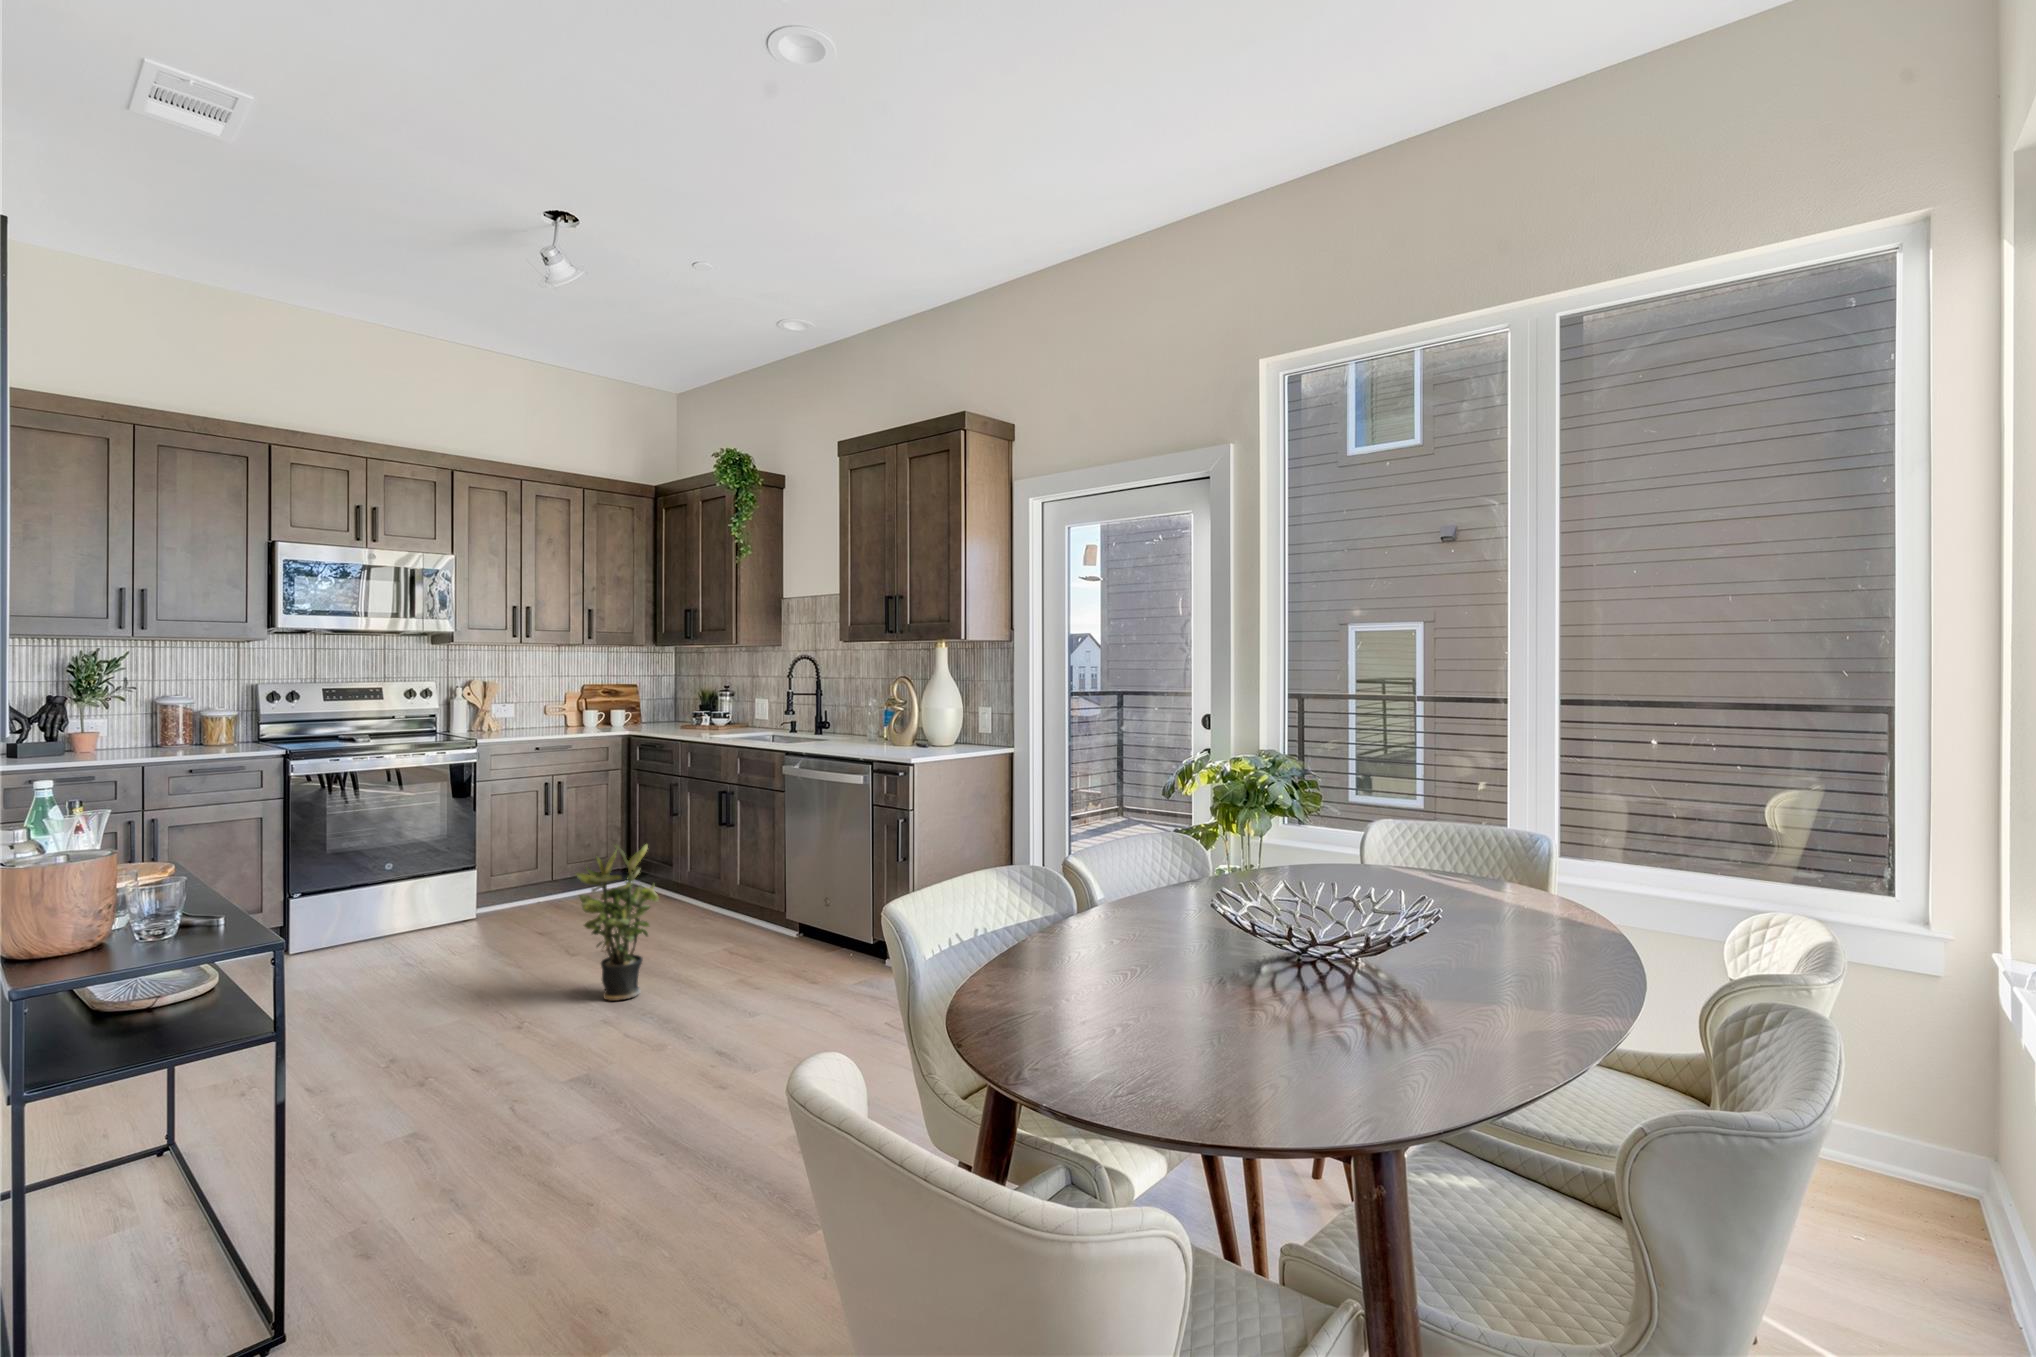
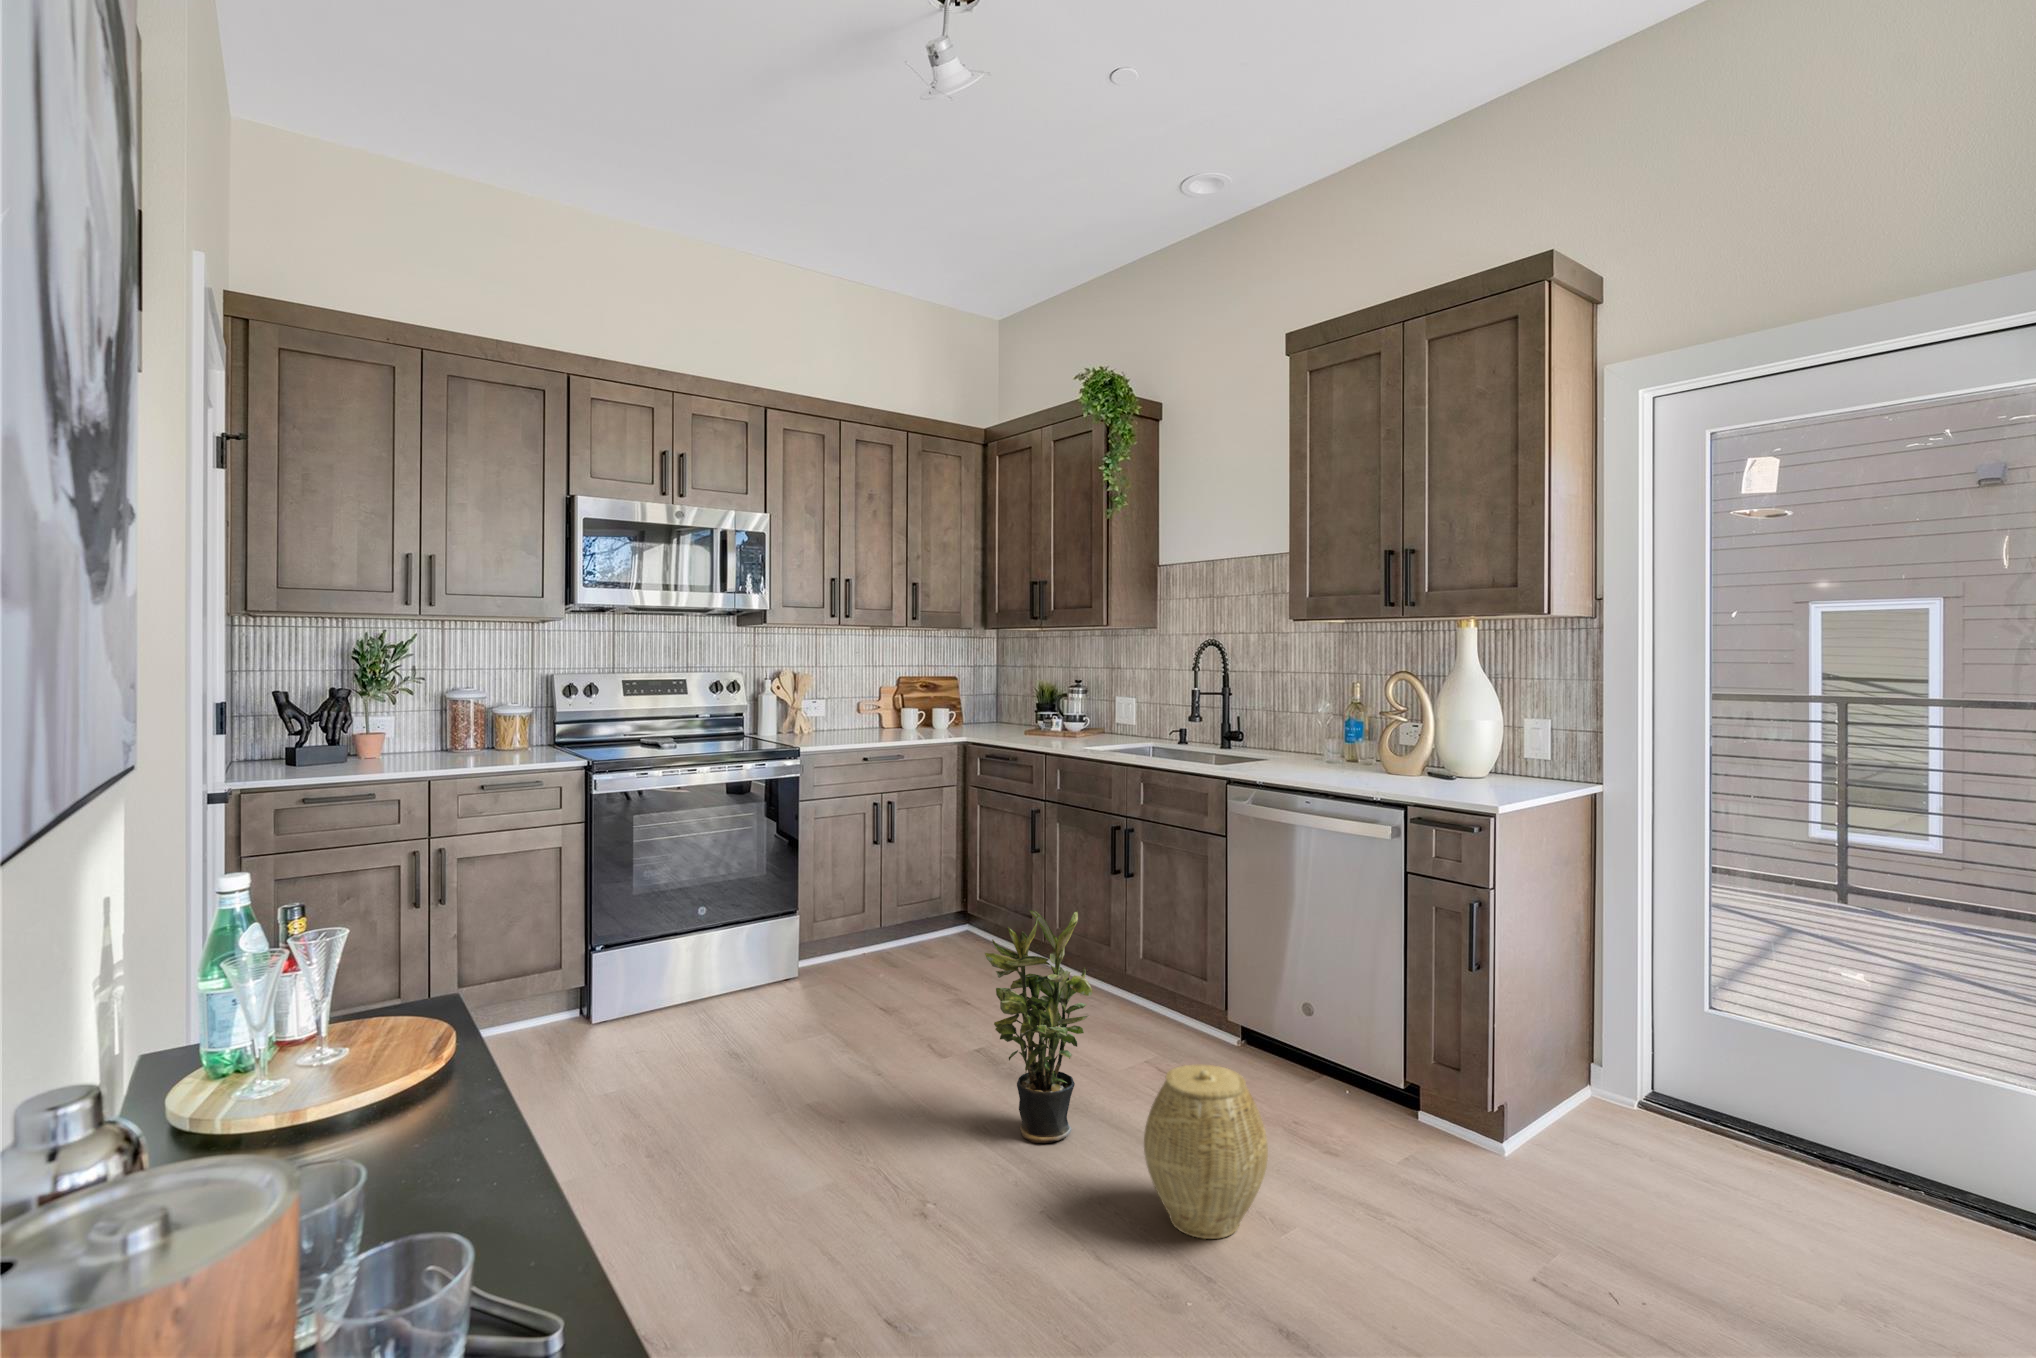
woven basket: none [662,933,744,1038] -> present [1144,1064,1268,1239]

